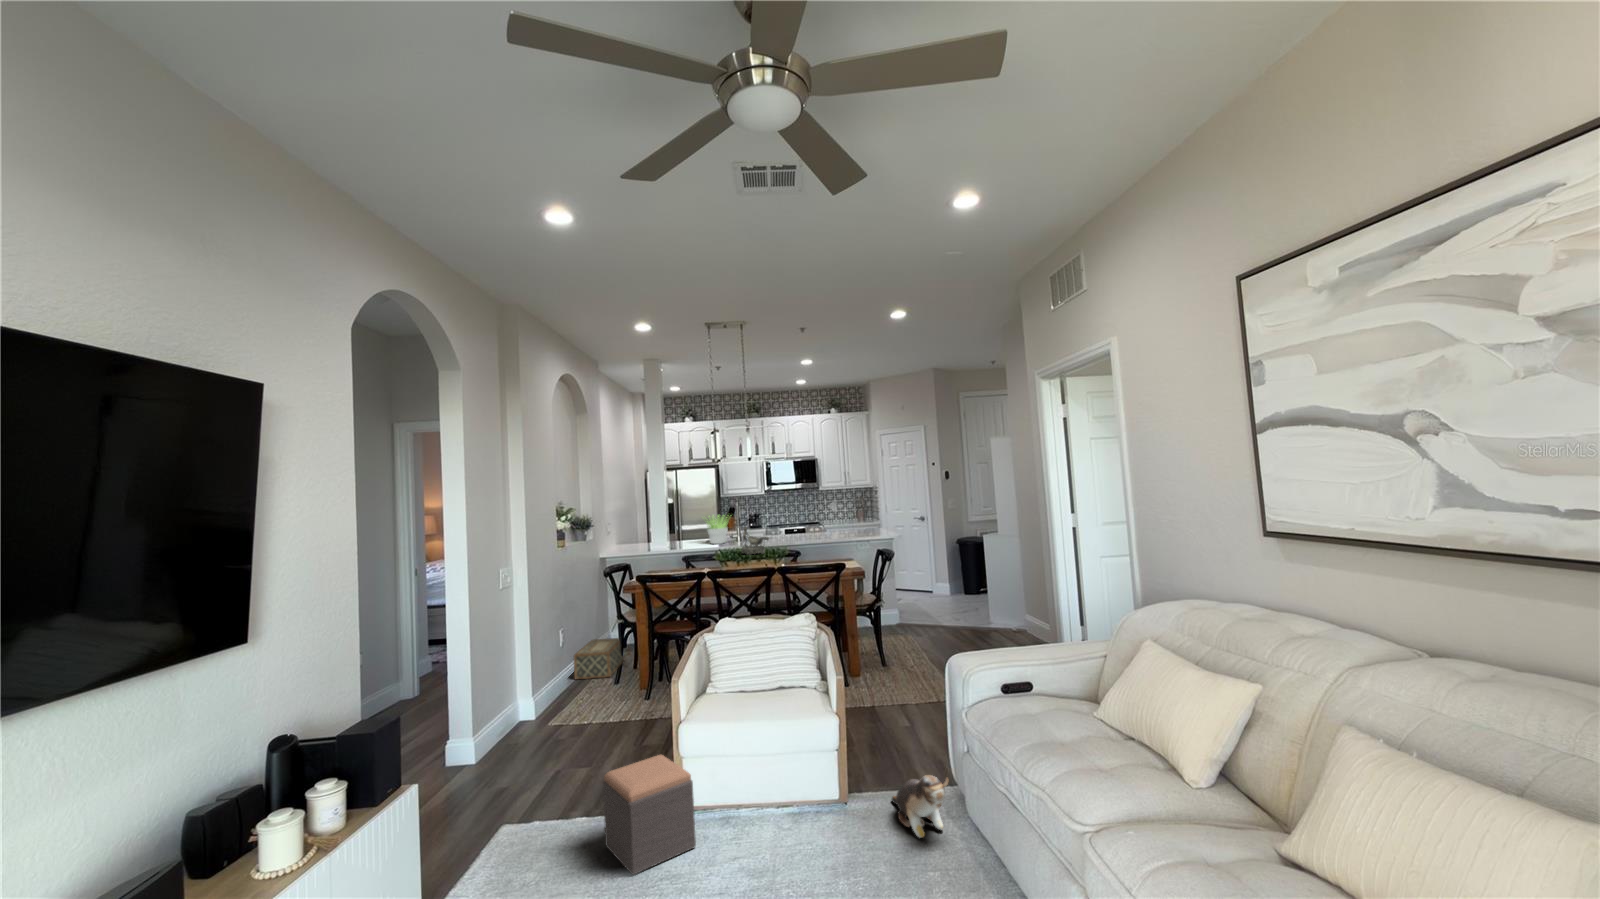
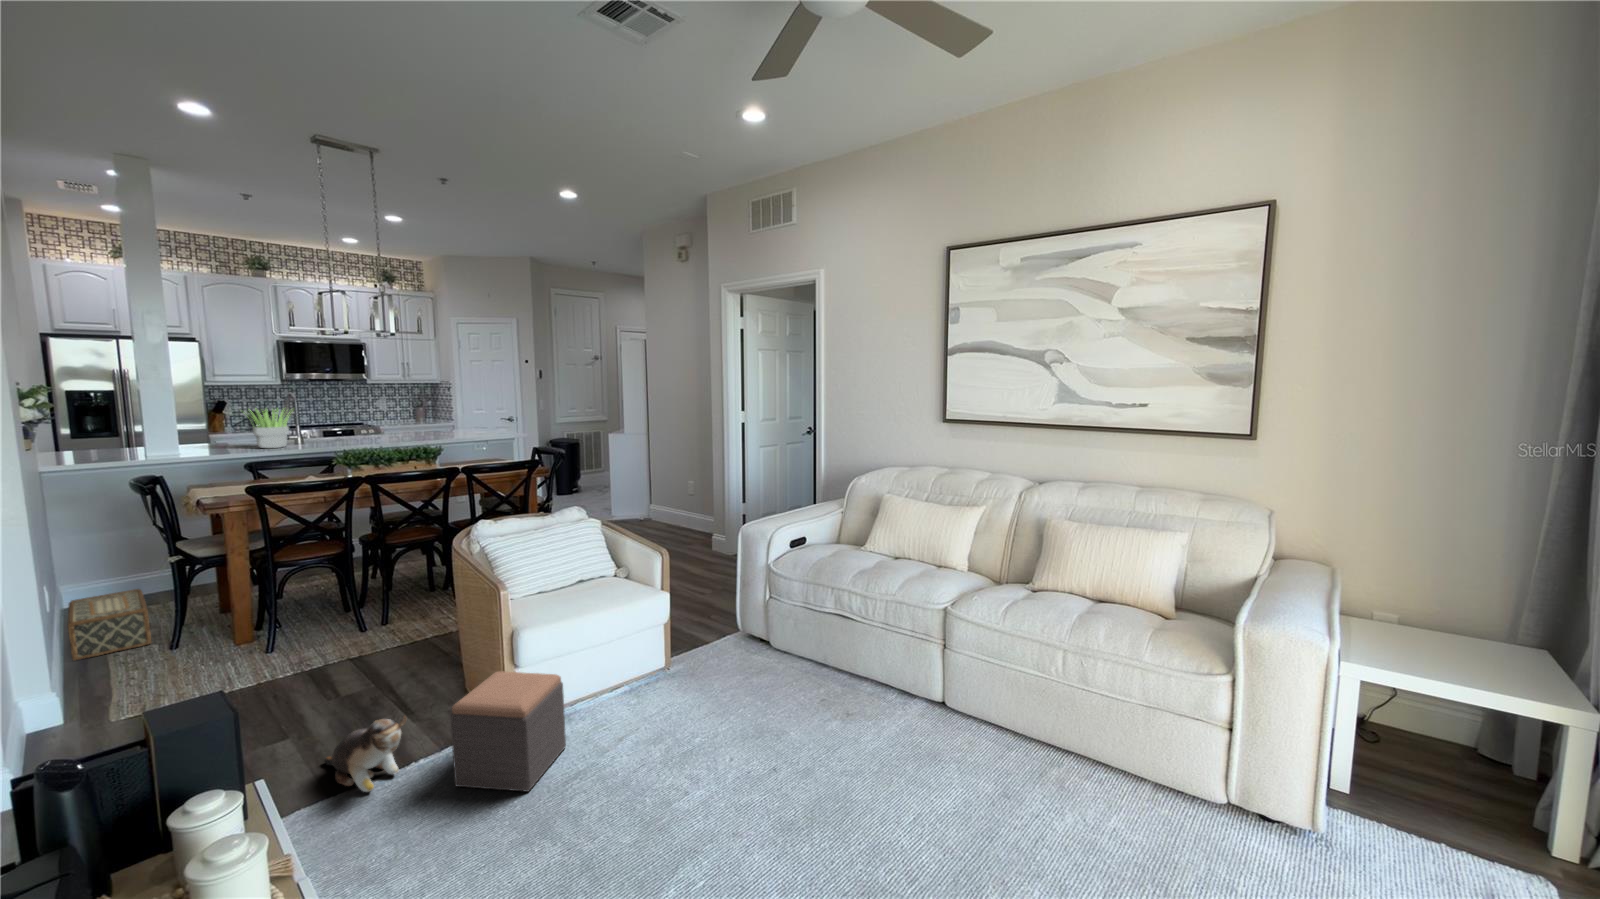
decorative bowl: present [741,527,769,555] -> none [367,422,416,457]
plush toy: present [892,775,948,838] -> present [325,716,406,792]

